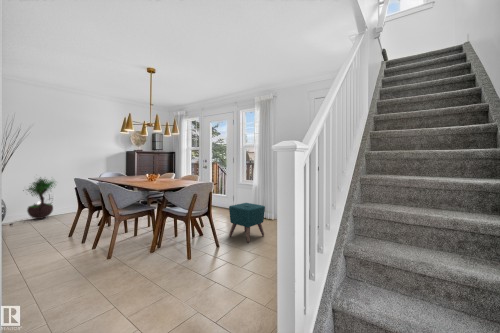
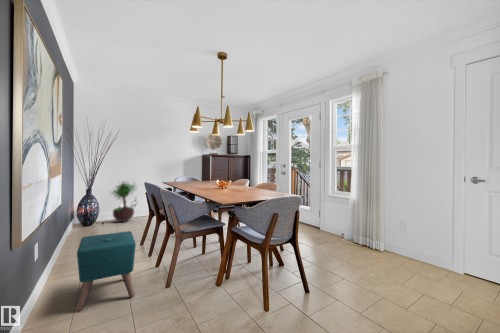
ottoman: present [229,203,265,242] -> present [77,231,136,311]

